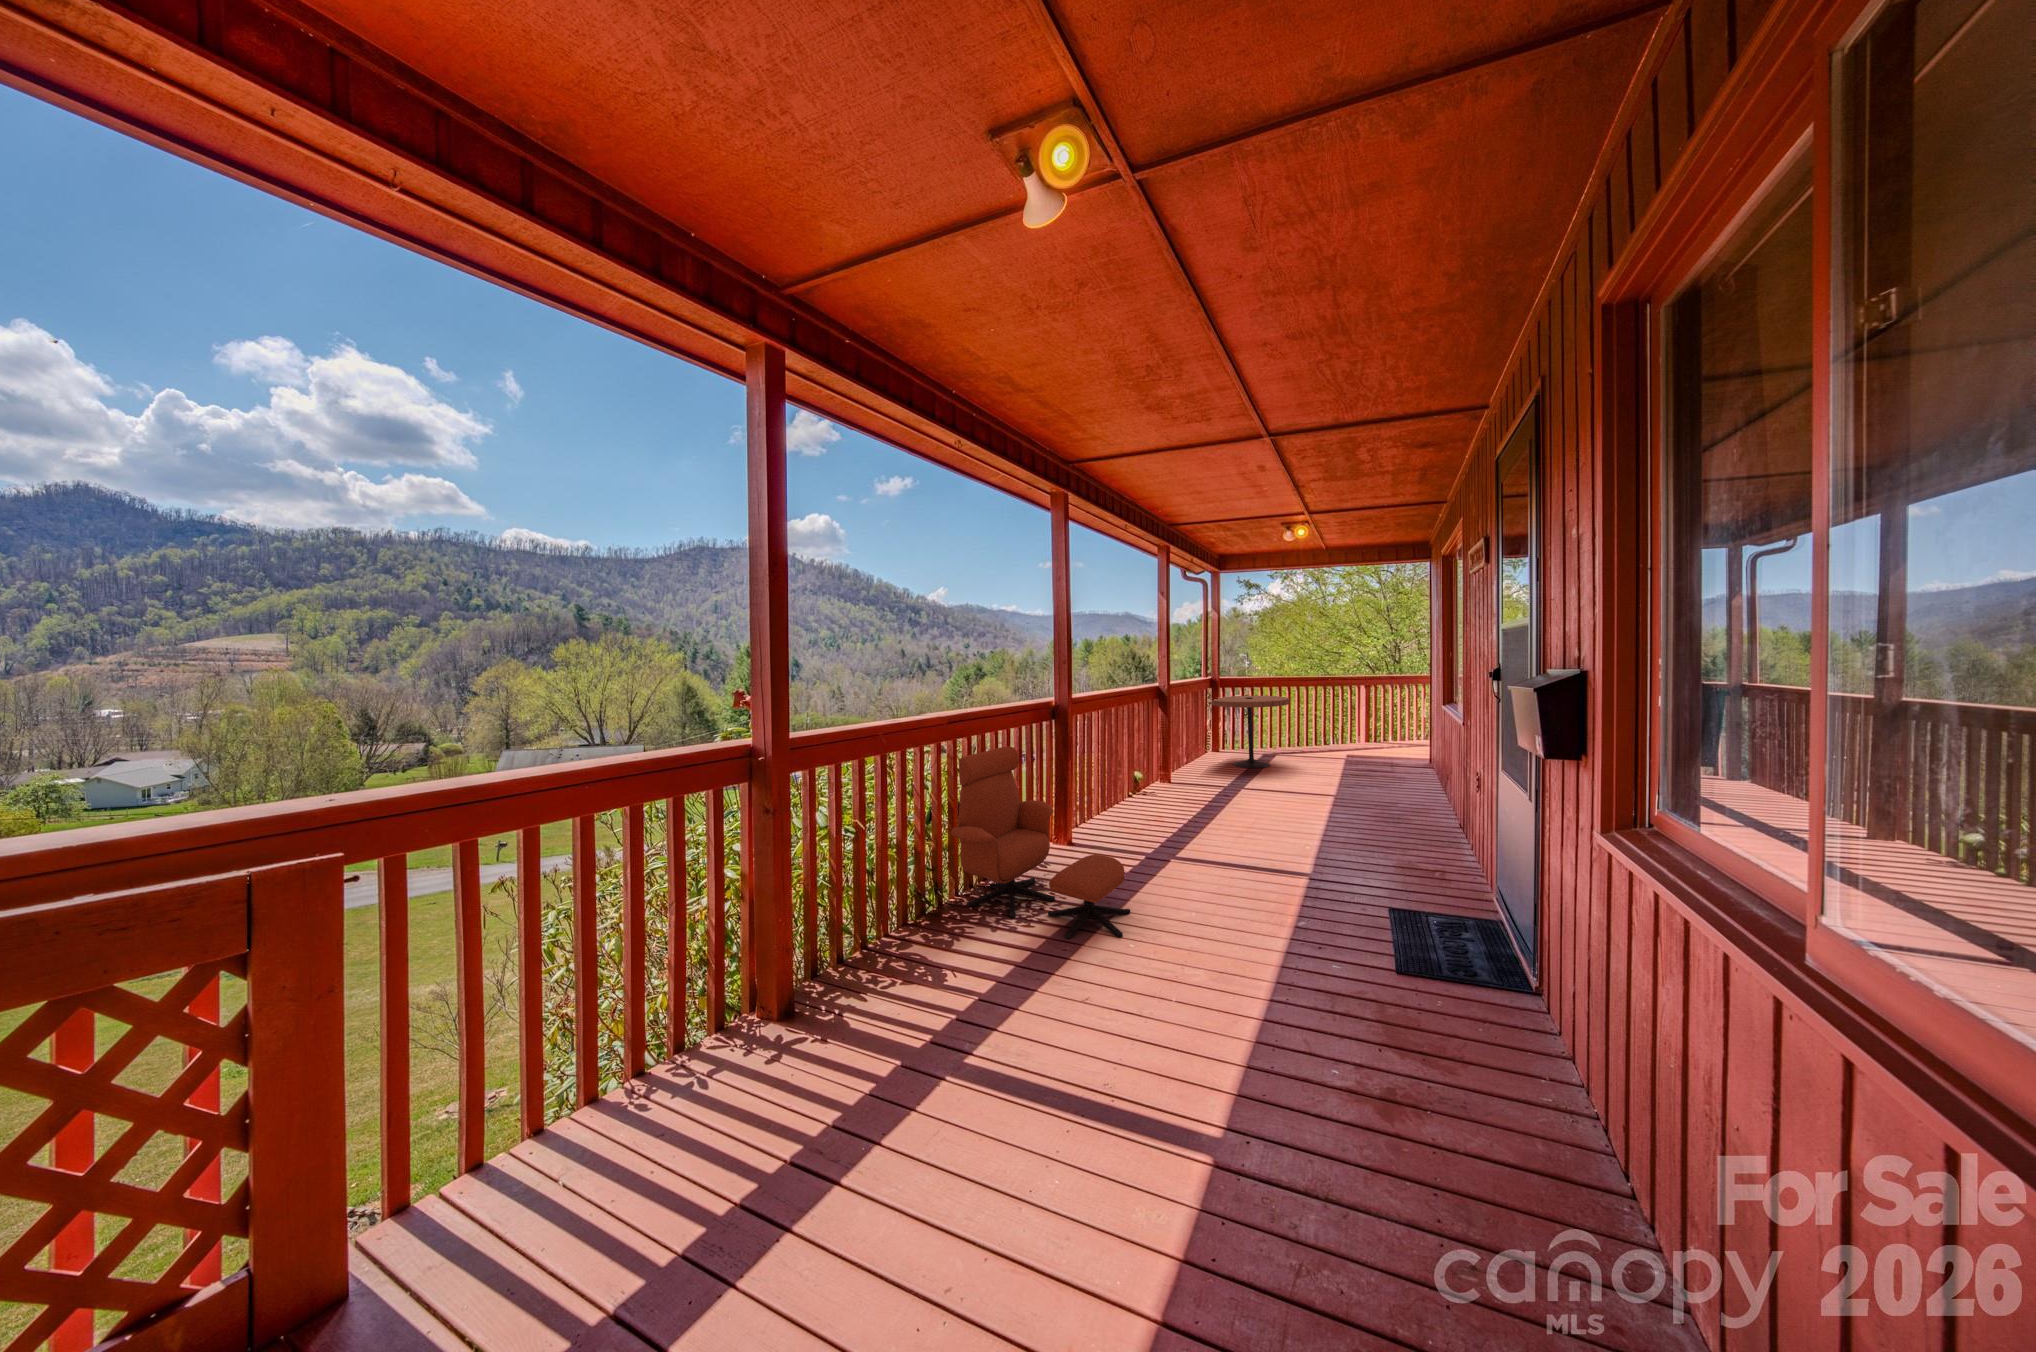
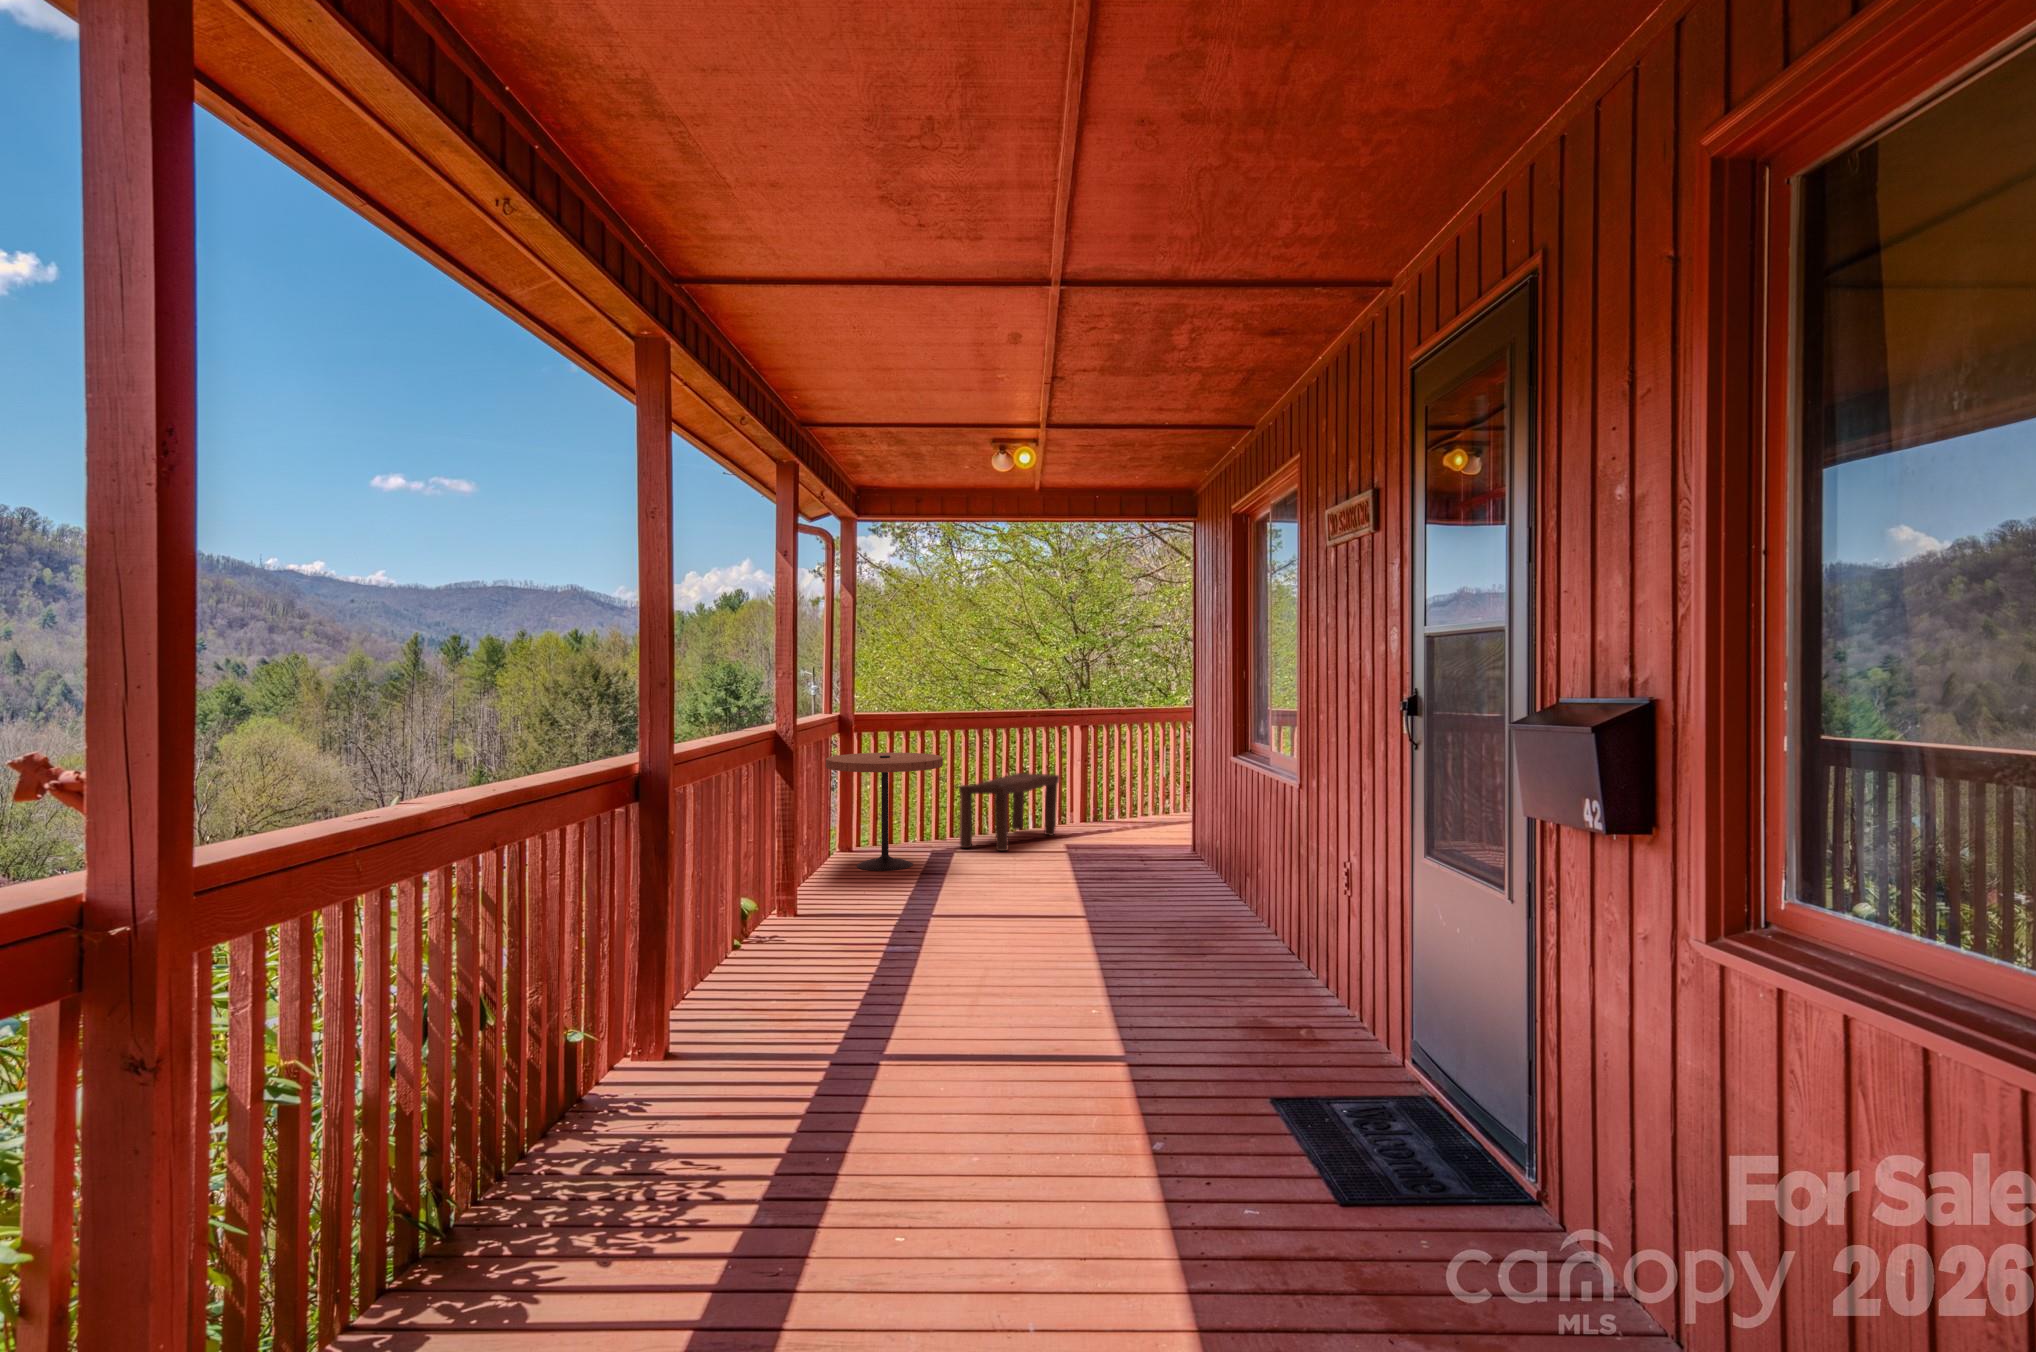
bench: none [1308,711,1394,763] -> present [959,773,1059,851]
lounge chair: present [951,747,1130,939] -> none [488,867,867,1230]

